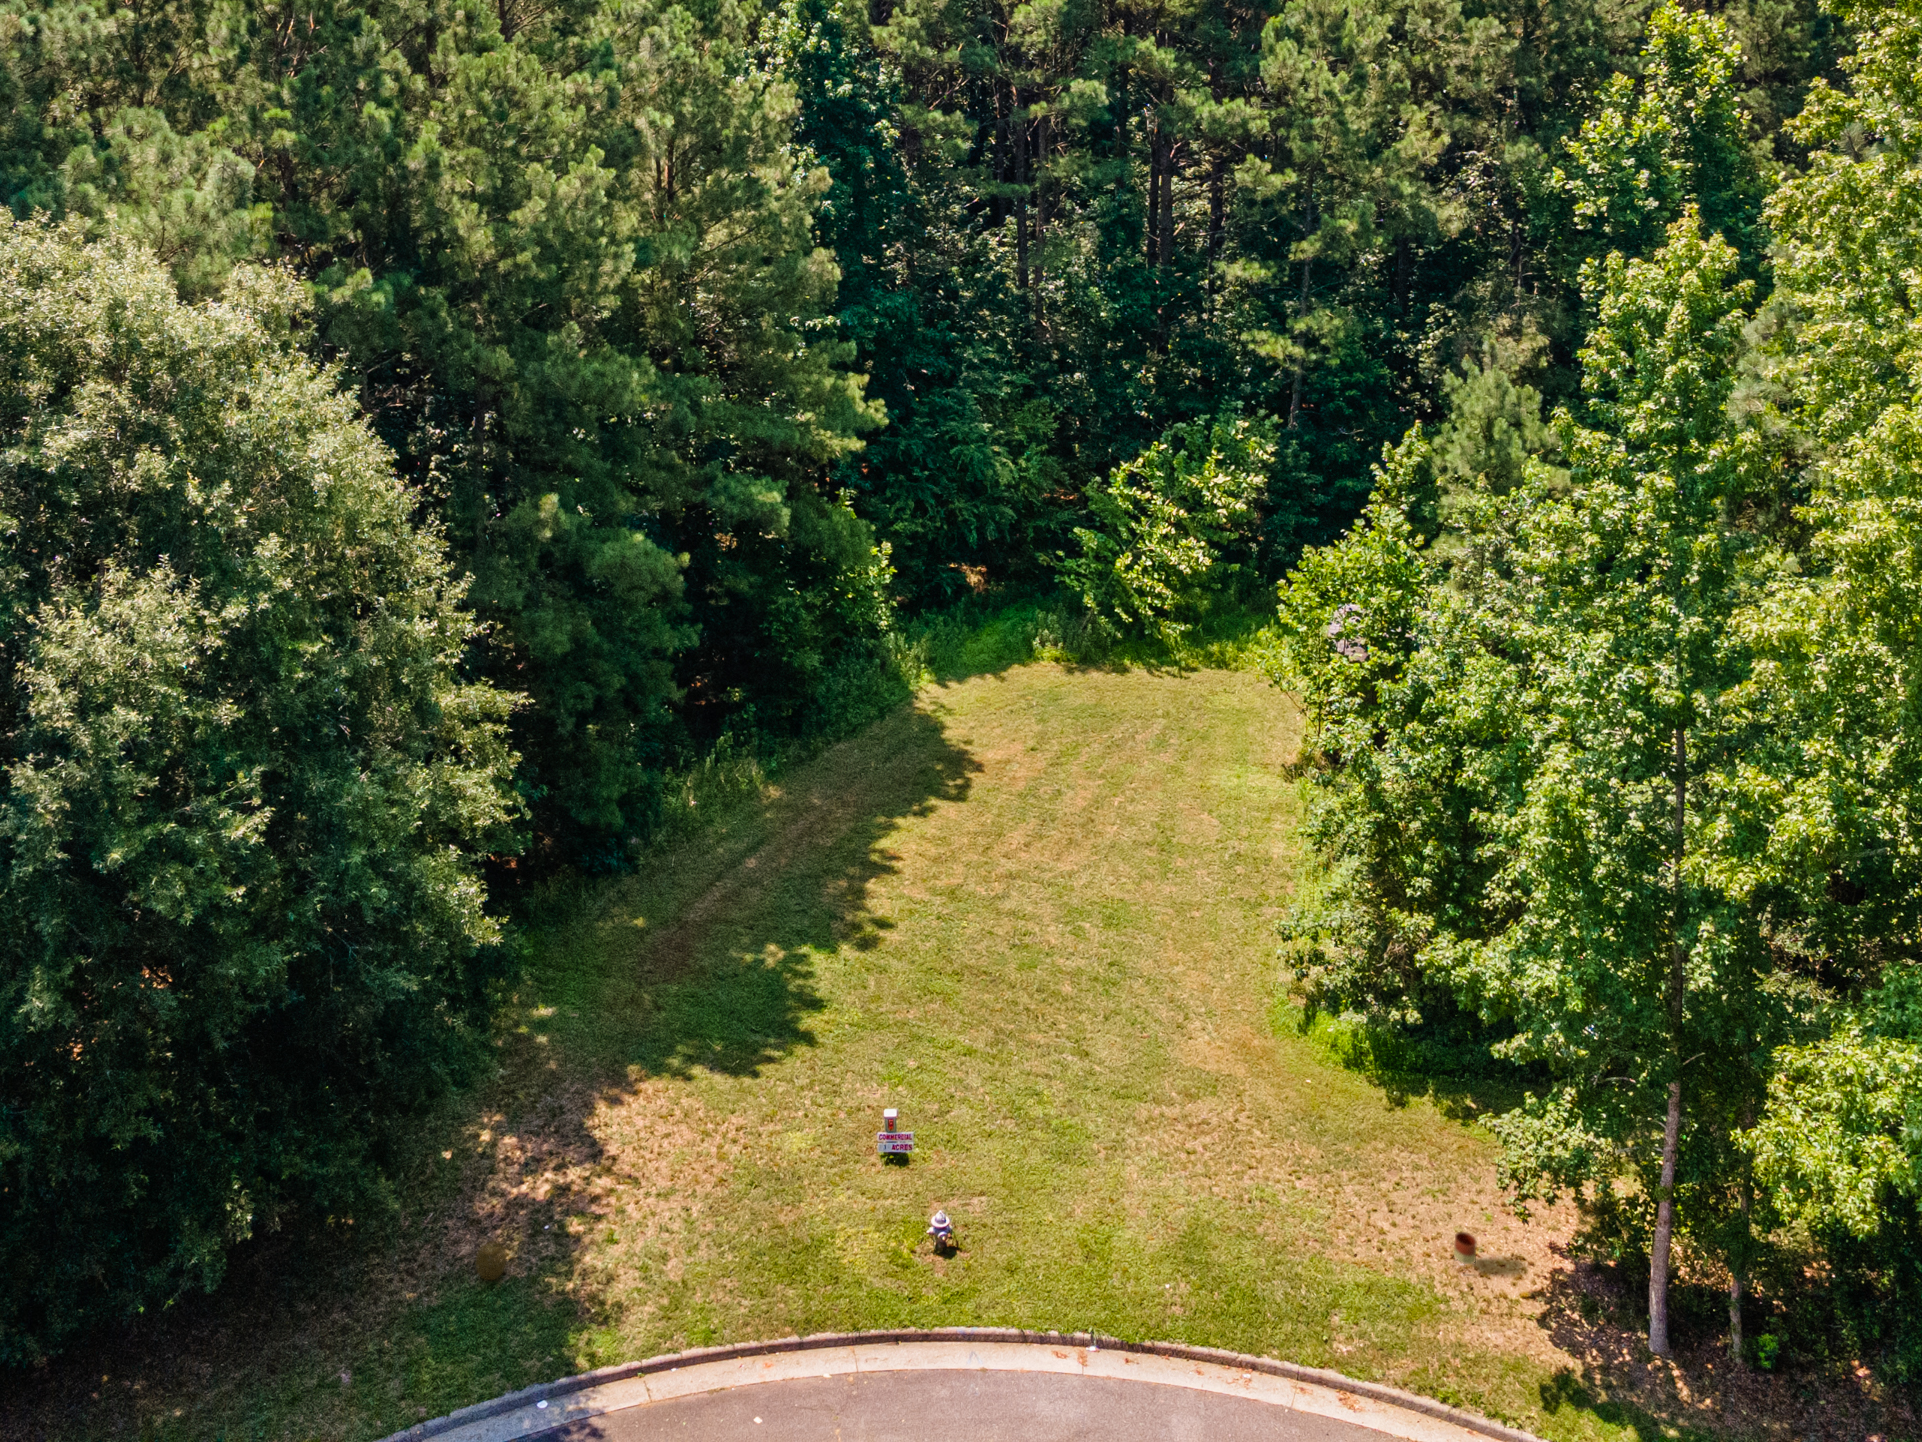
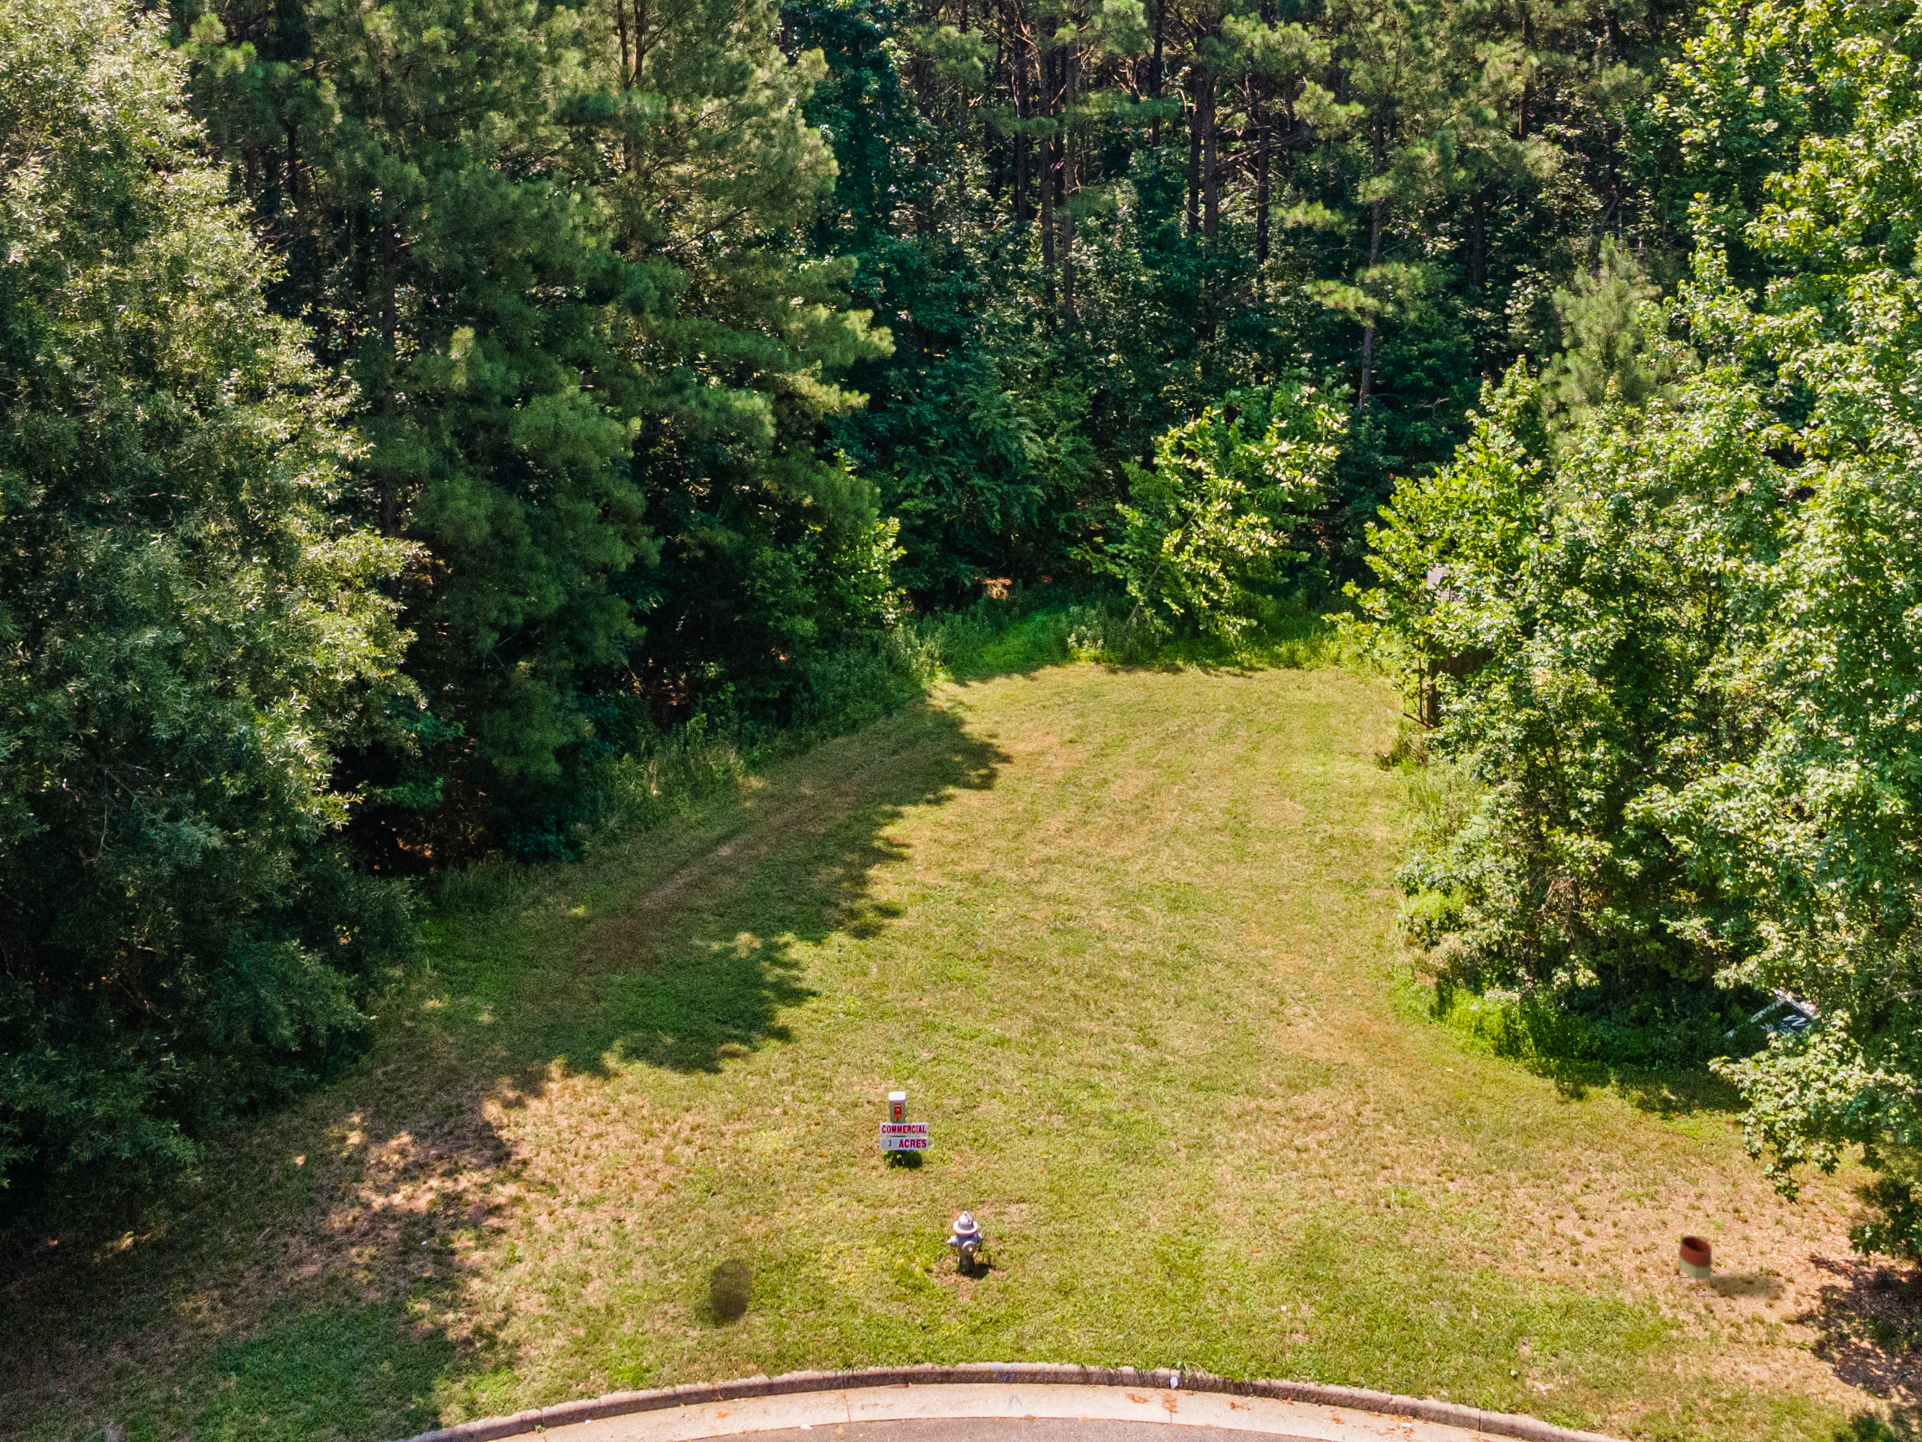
woven basket: present [476,1242,506,1279] -> present [710,1259,752,1315]

